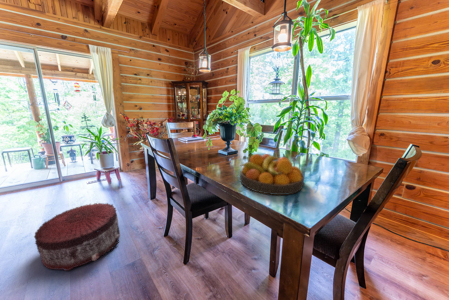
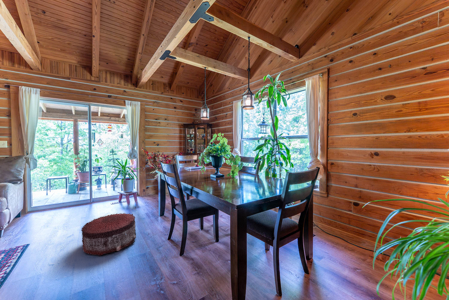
fruit bowl: present [240,154,304,195] -> none [214,173,252,195]

